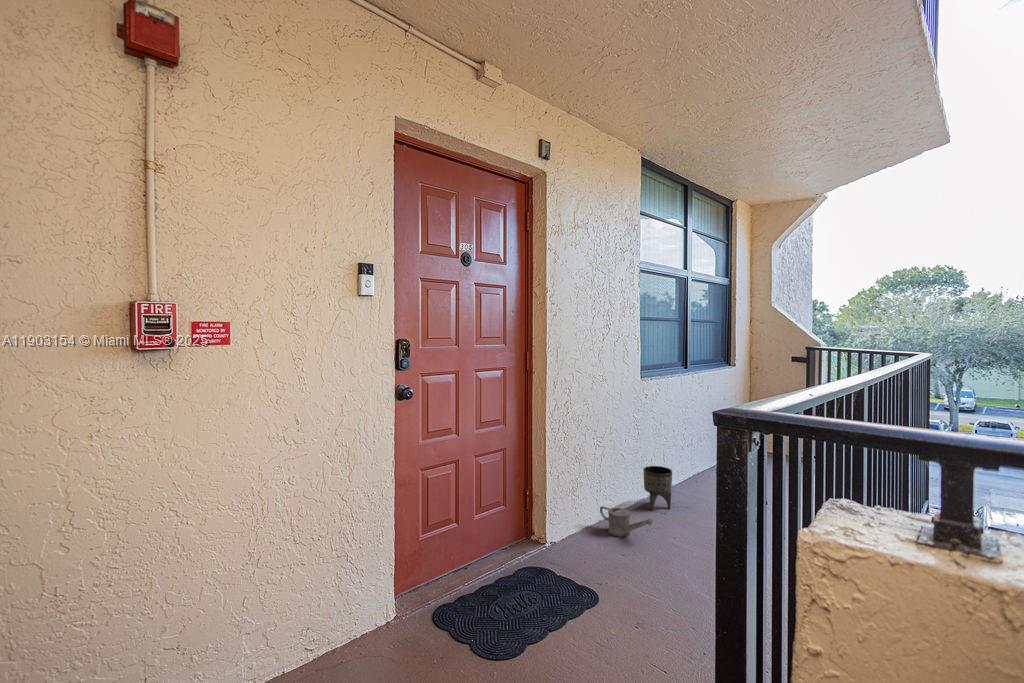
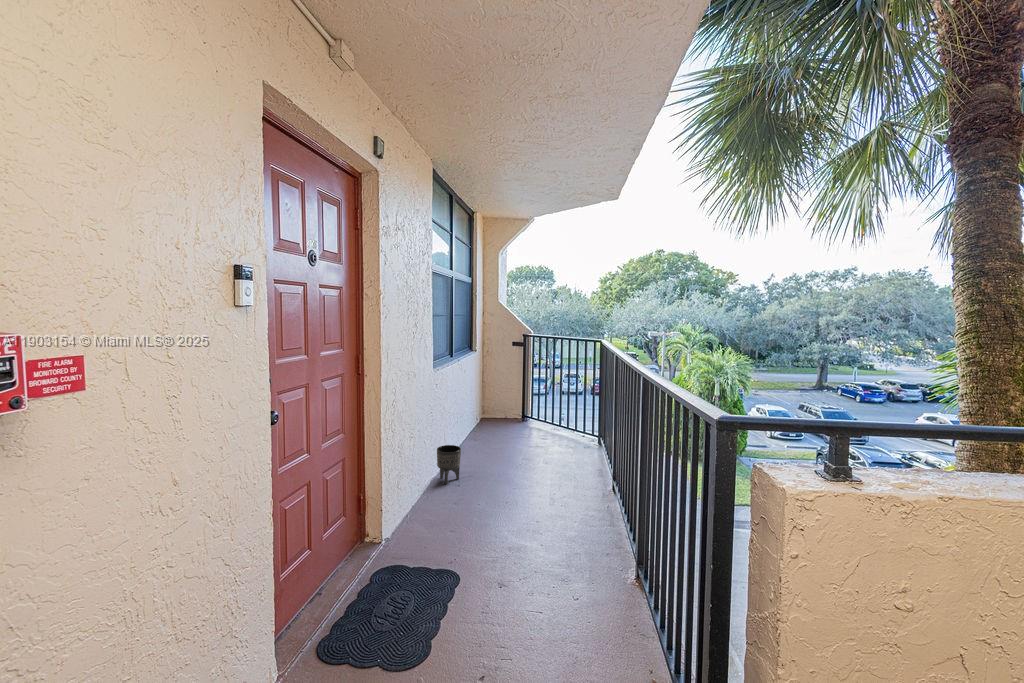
watering can: present [600,506,653,537] -> none [415,489,466,515]

